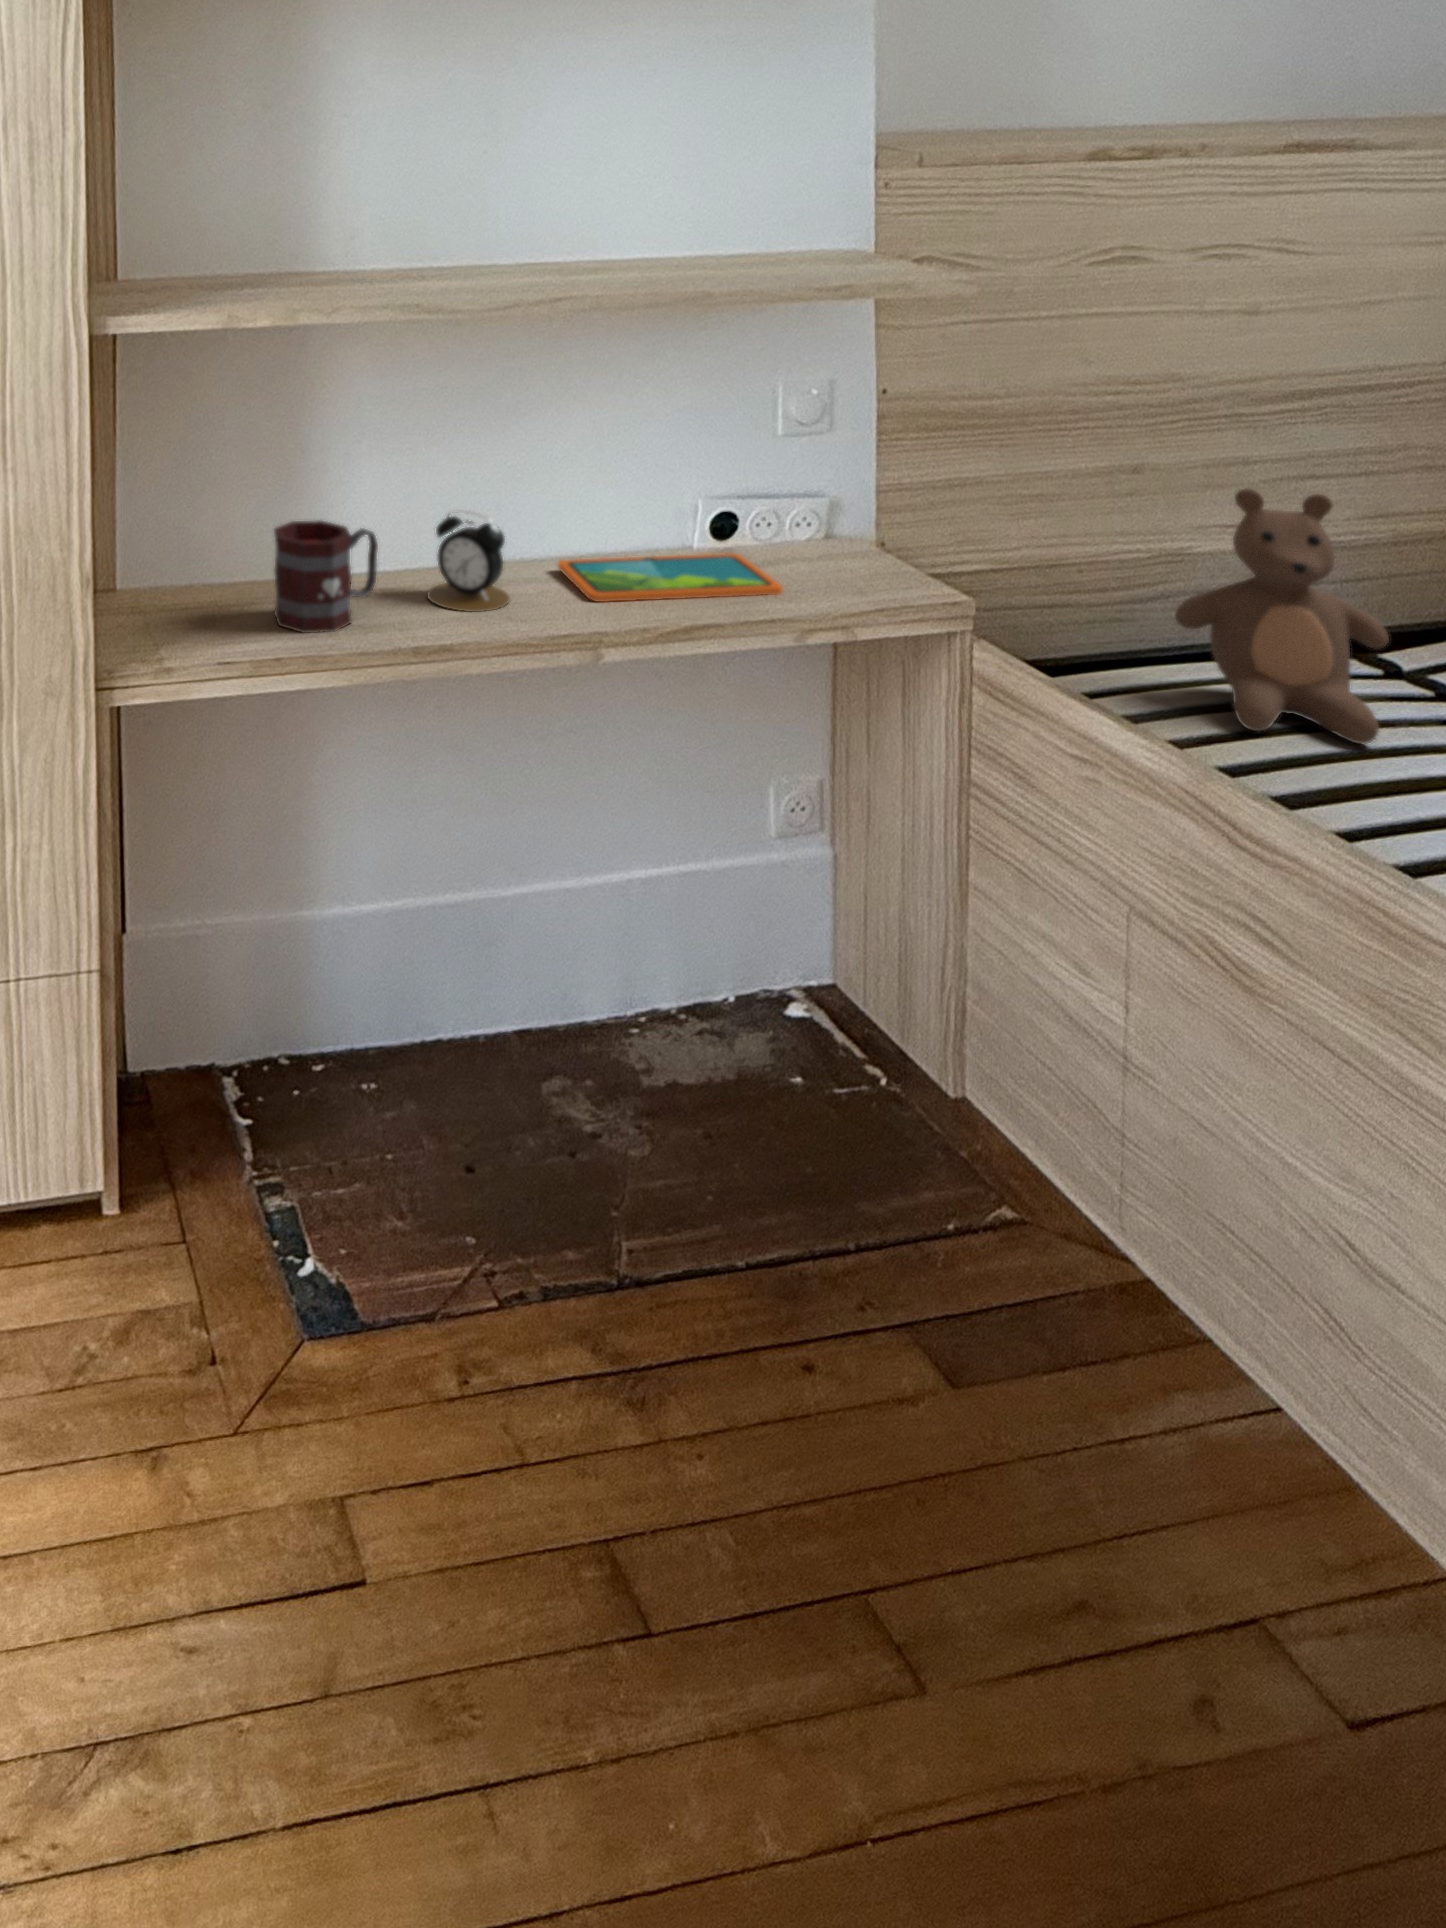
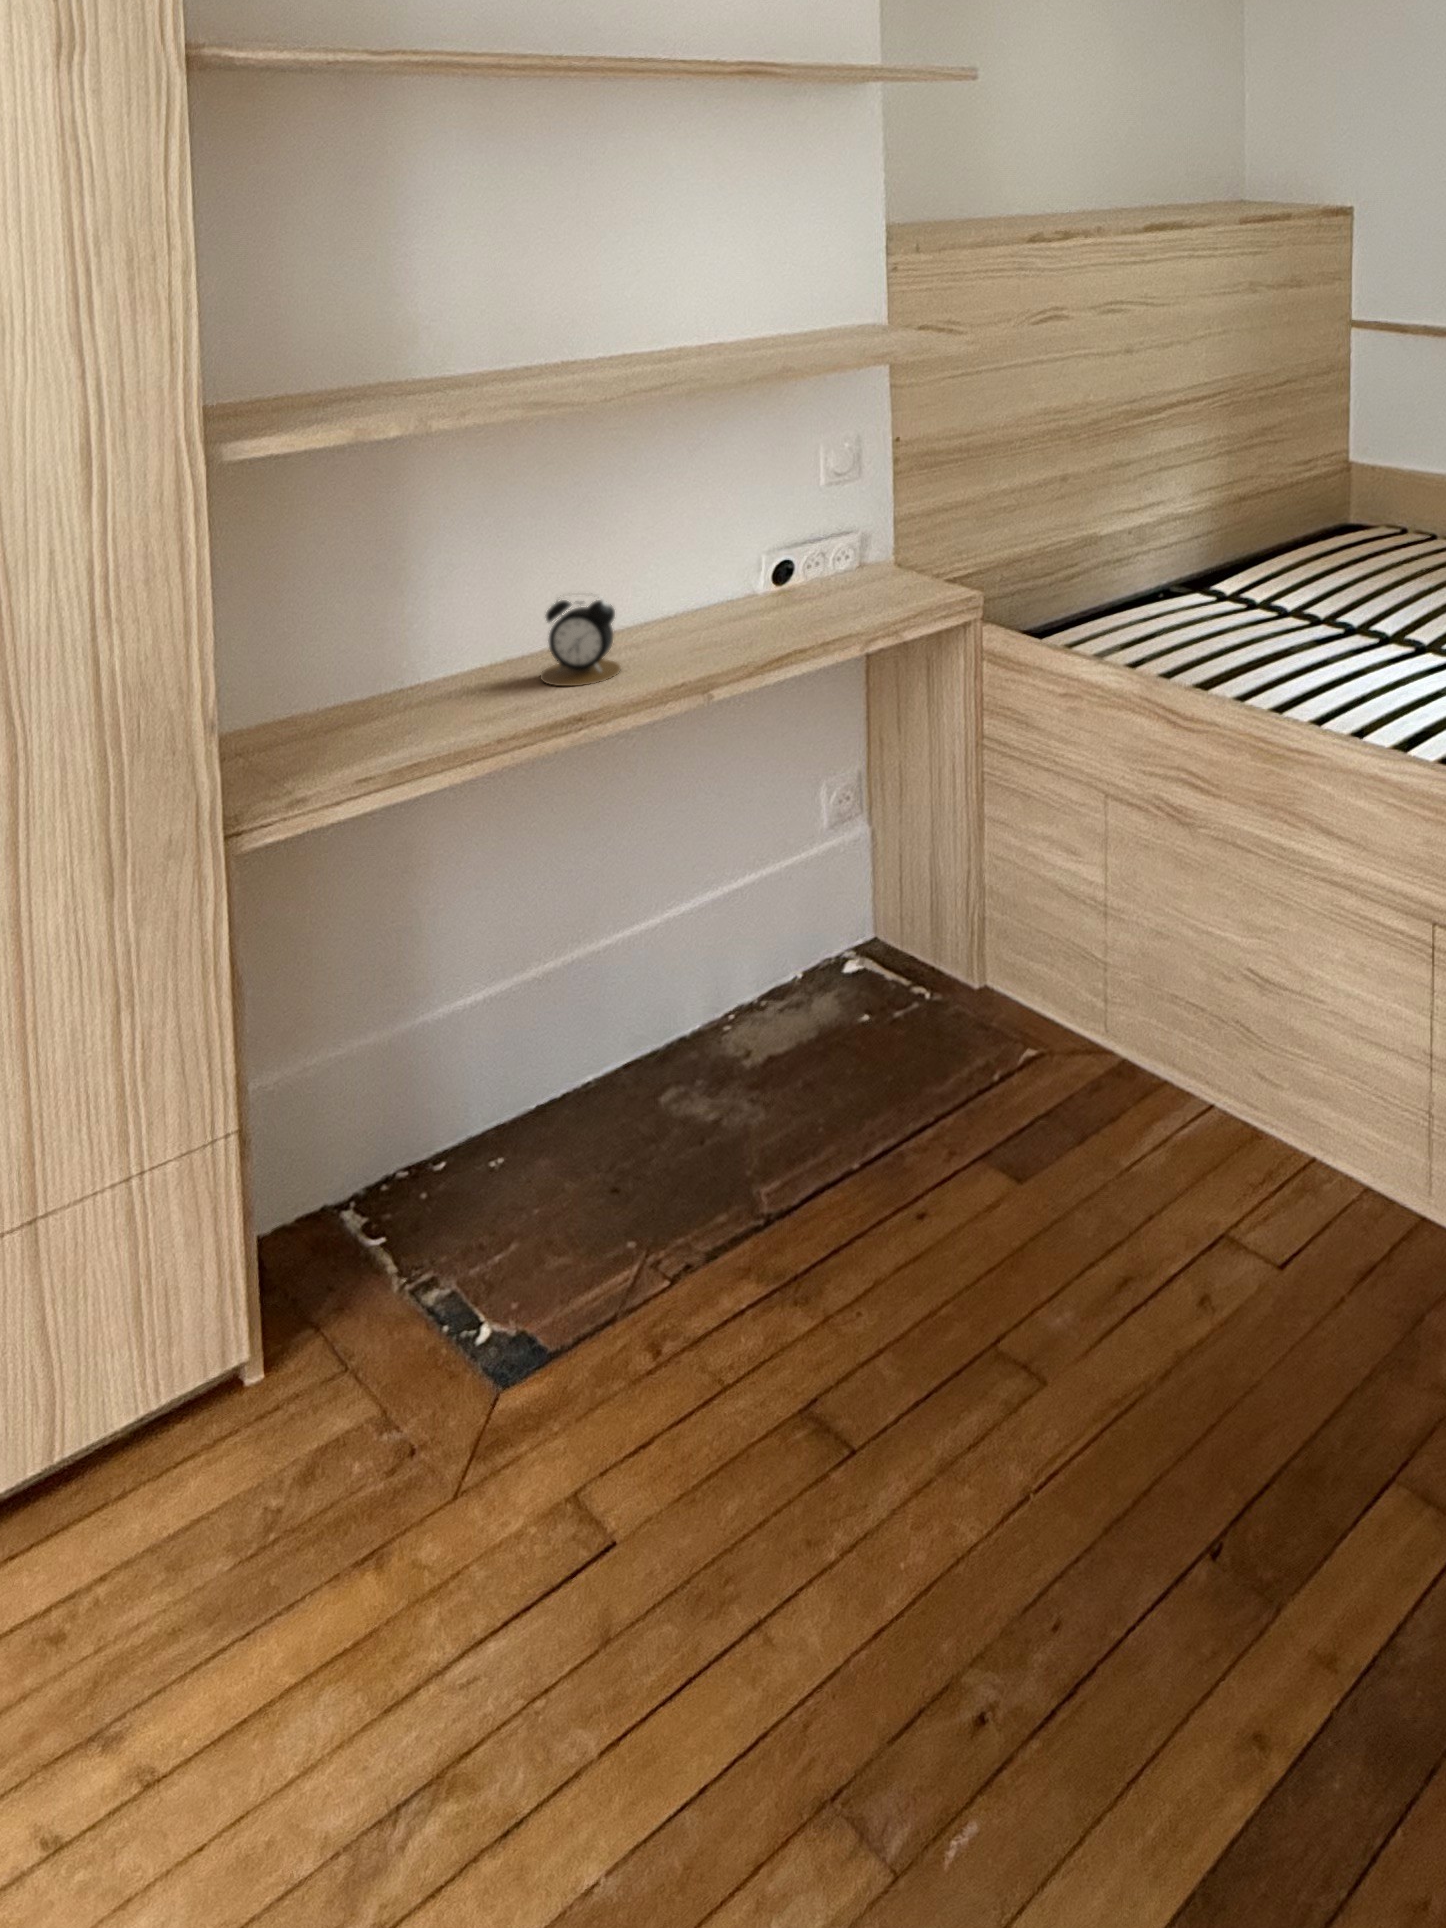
teddy bear: present [1175,489,1389,744] -> none [1106,476,1229,652]
mug: present [274,520,378,633] -> none [390,626,496,737]
tablet: present [558,553,783,602] -> none [652,593,845,653]

